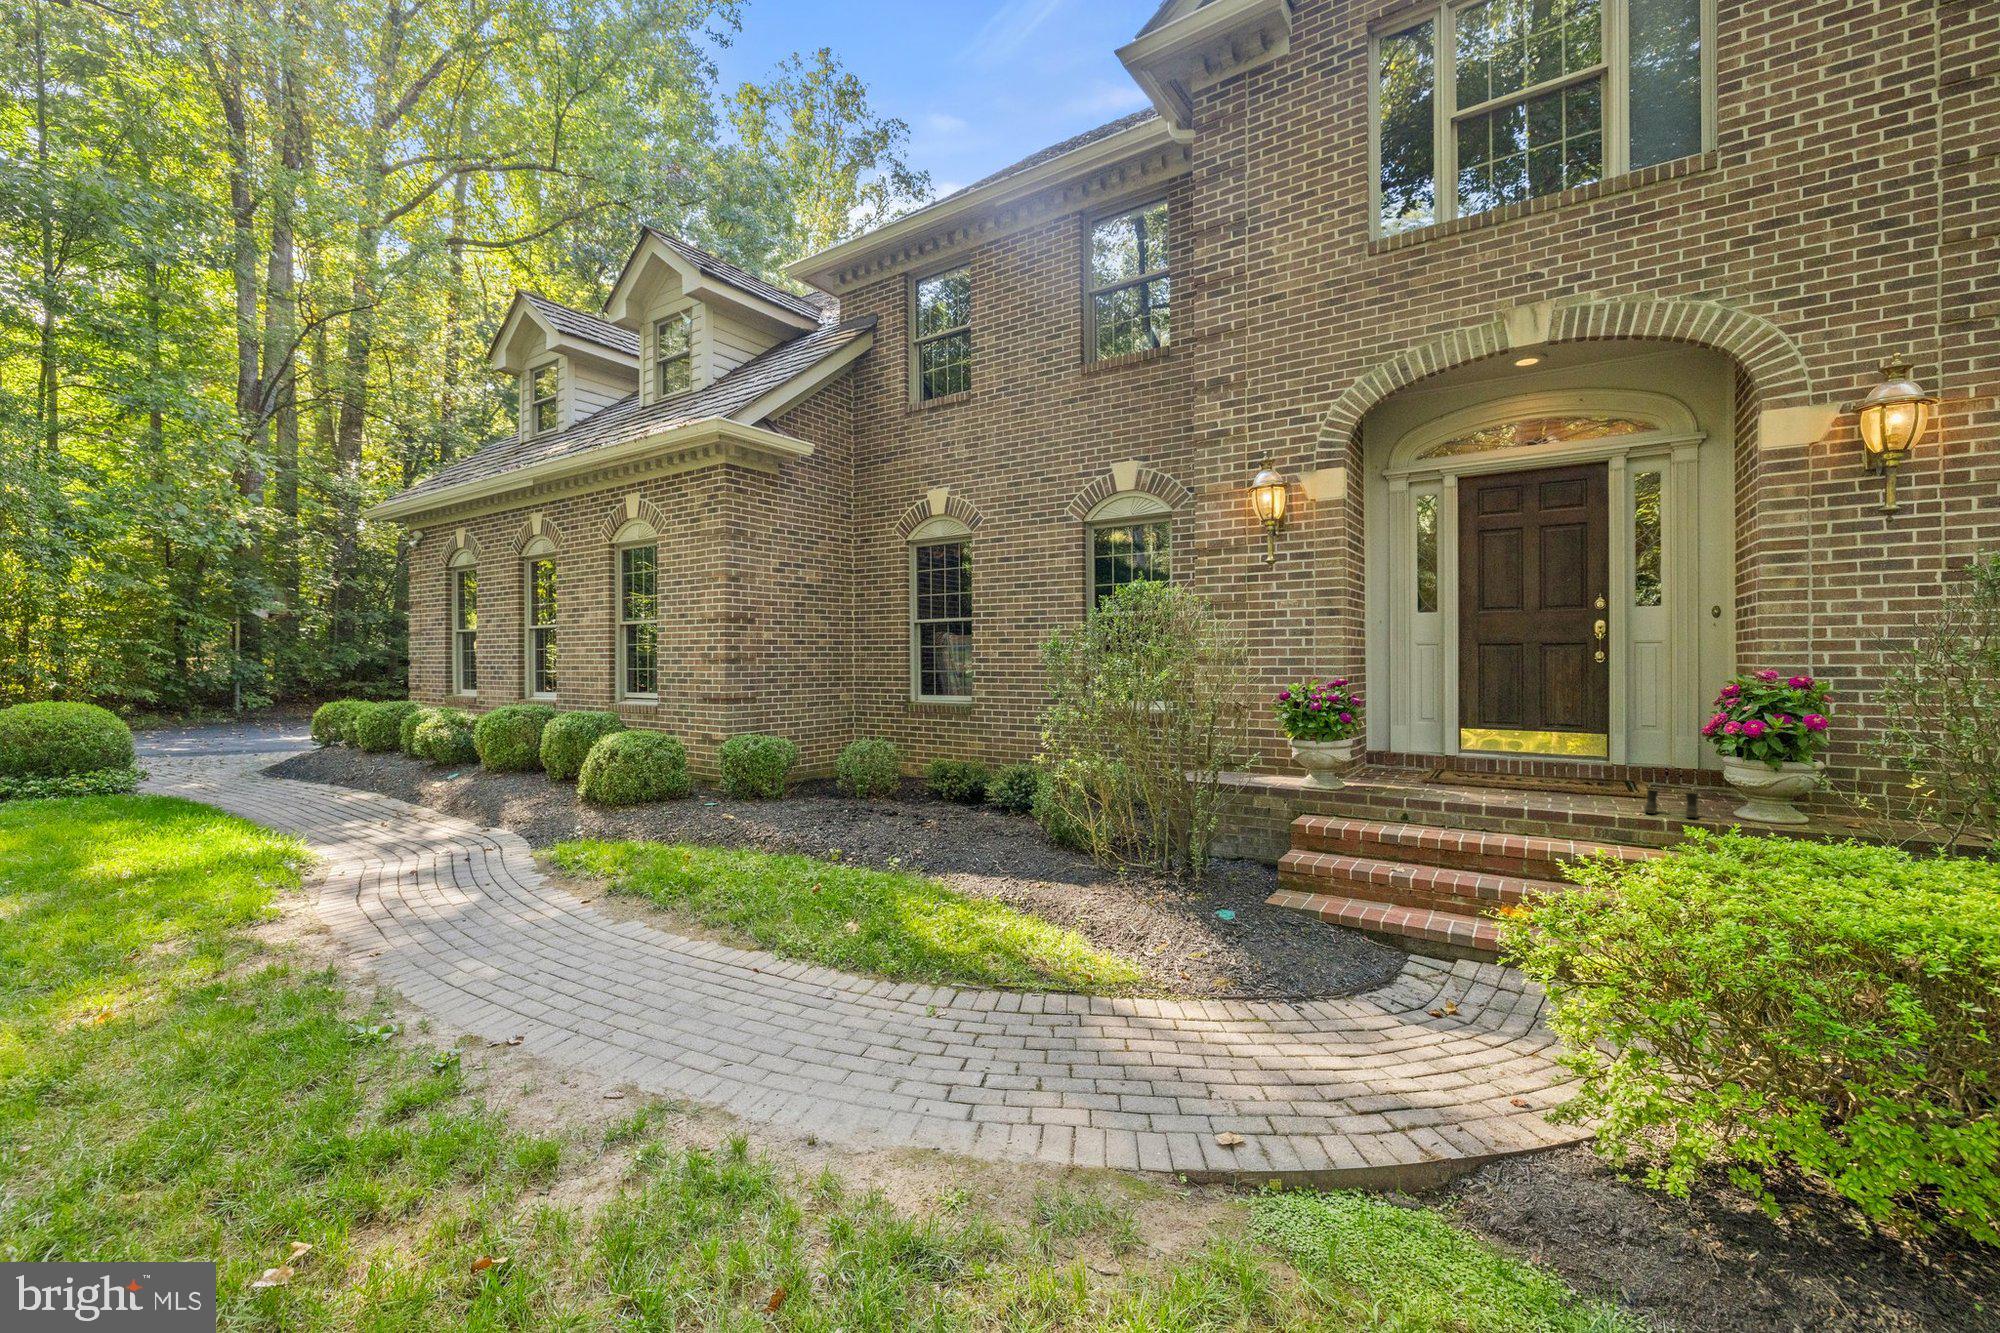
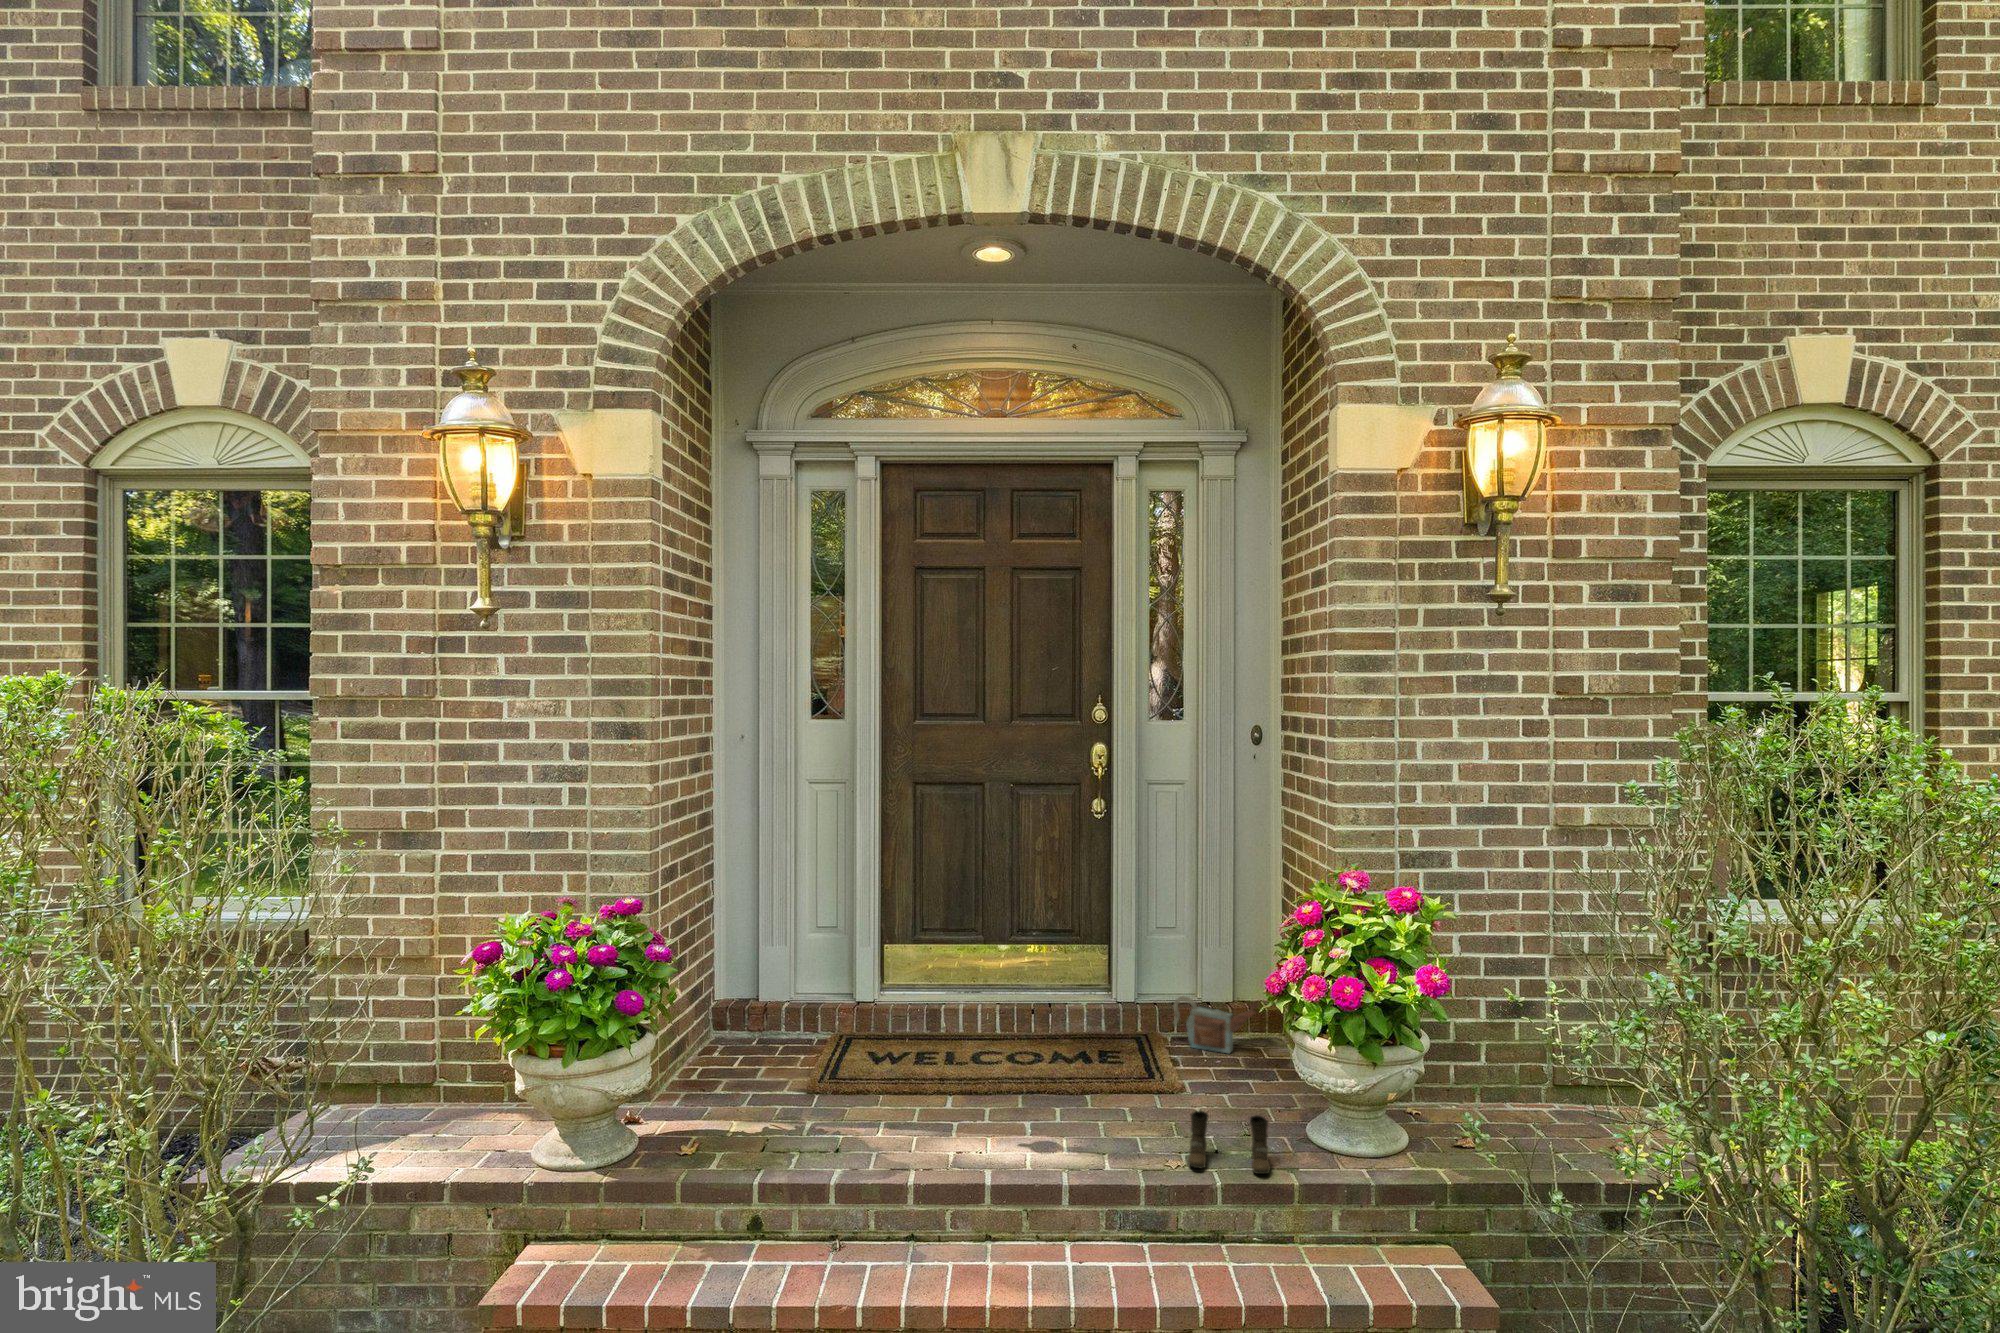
watering can: none [1645,760,1707,792] -> present [1173,996,1256,1053]

